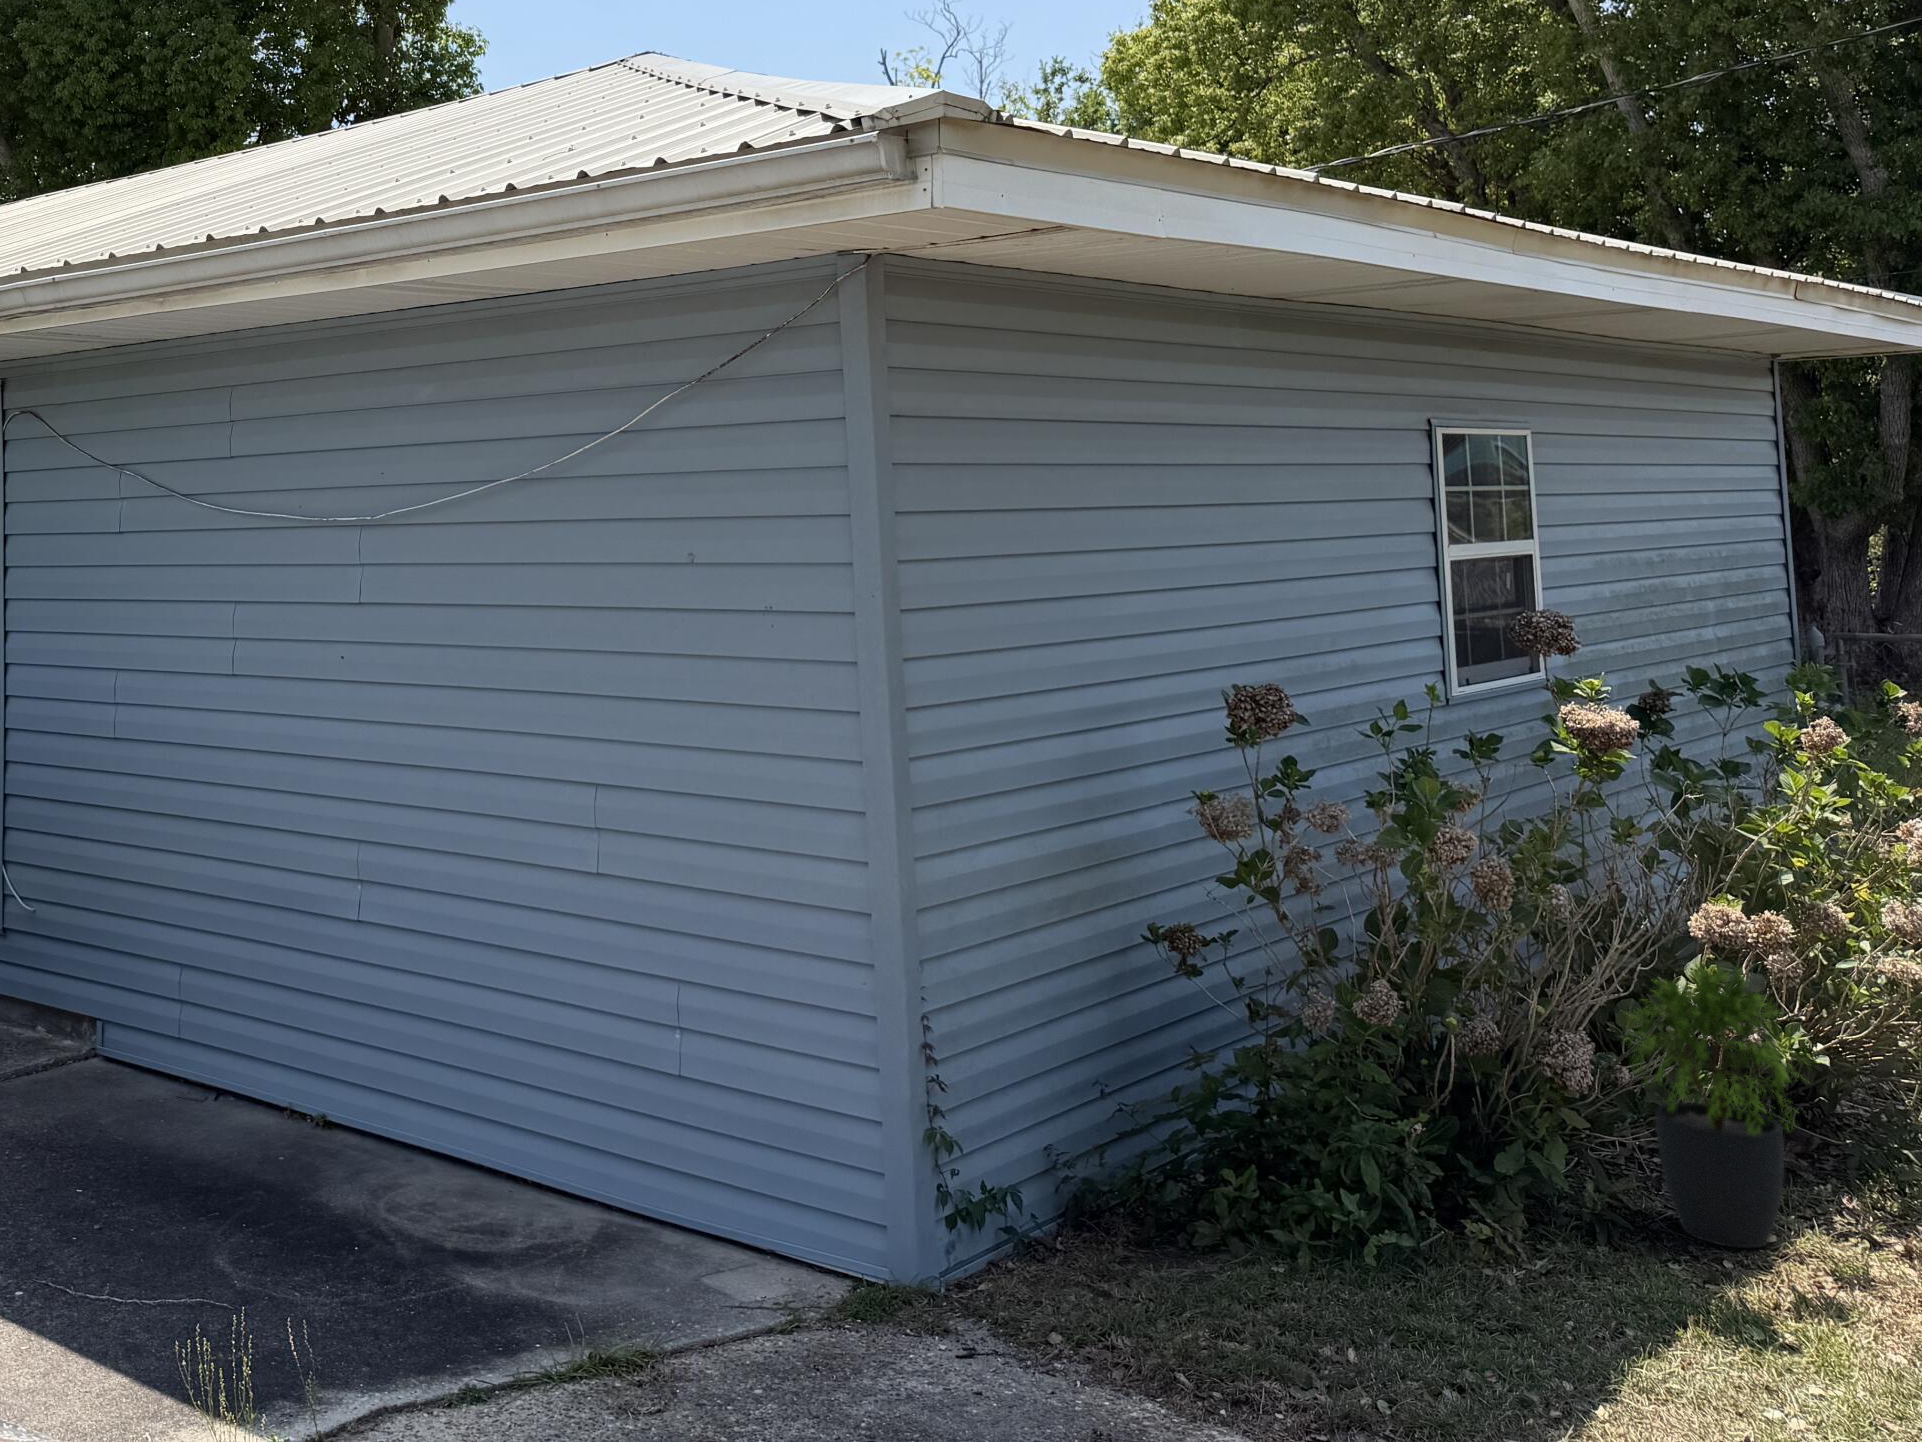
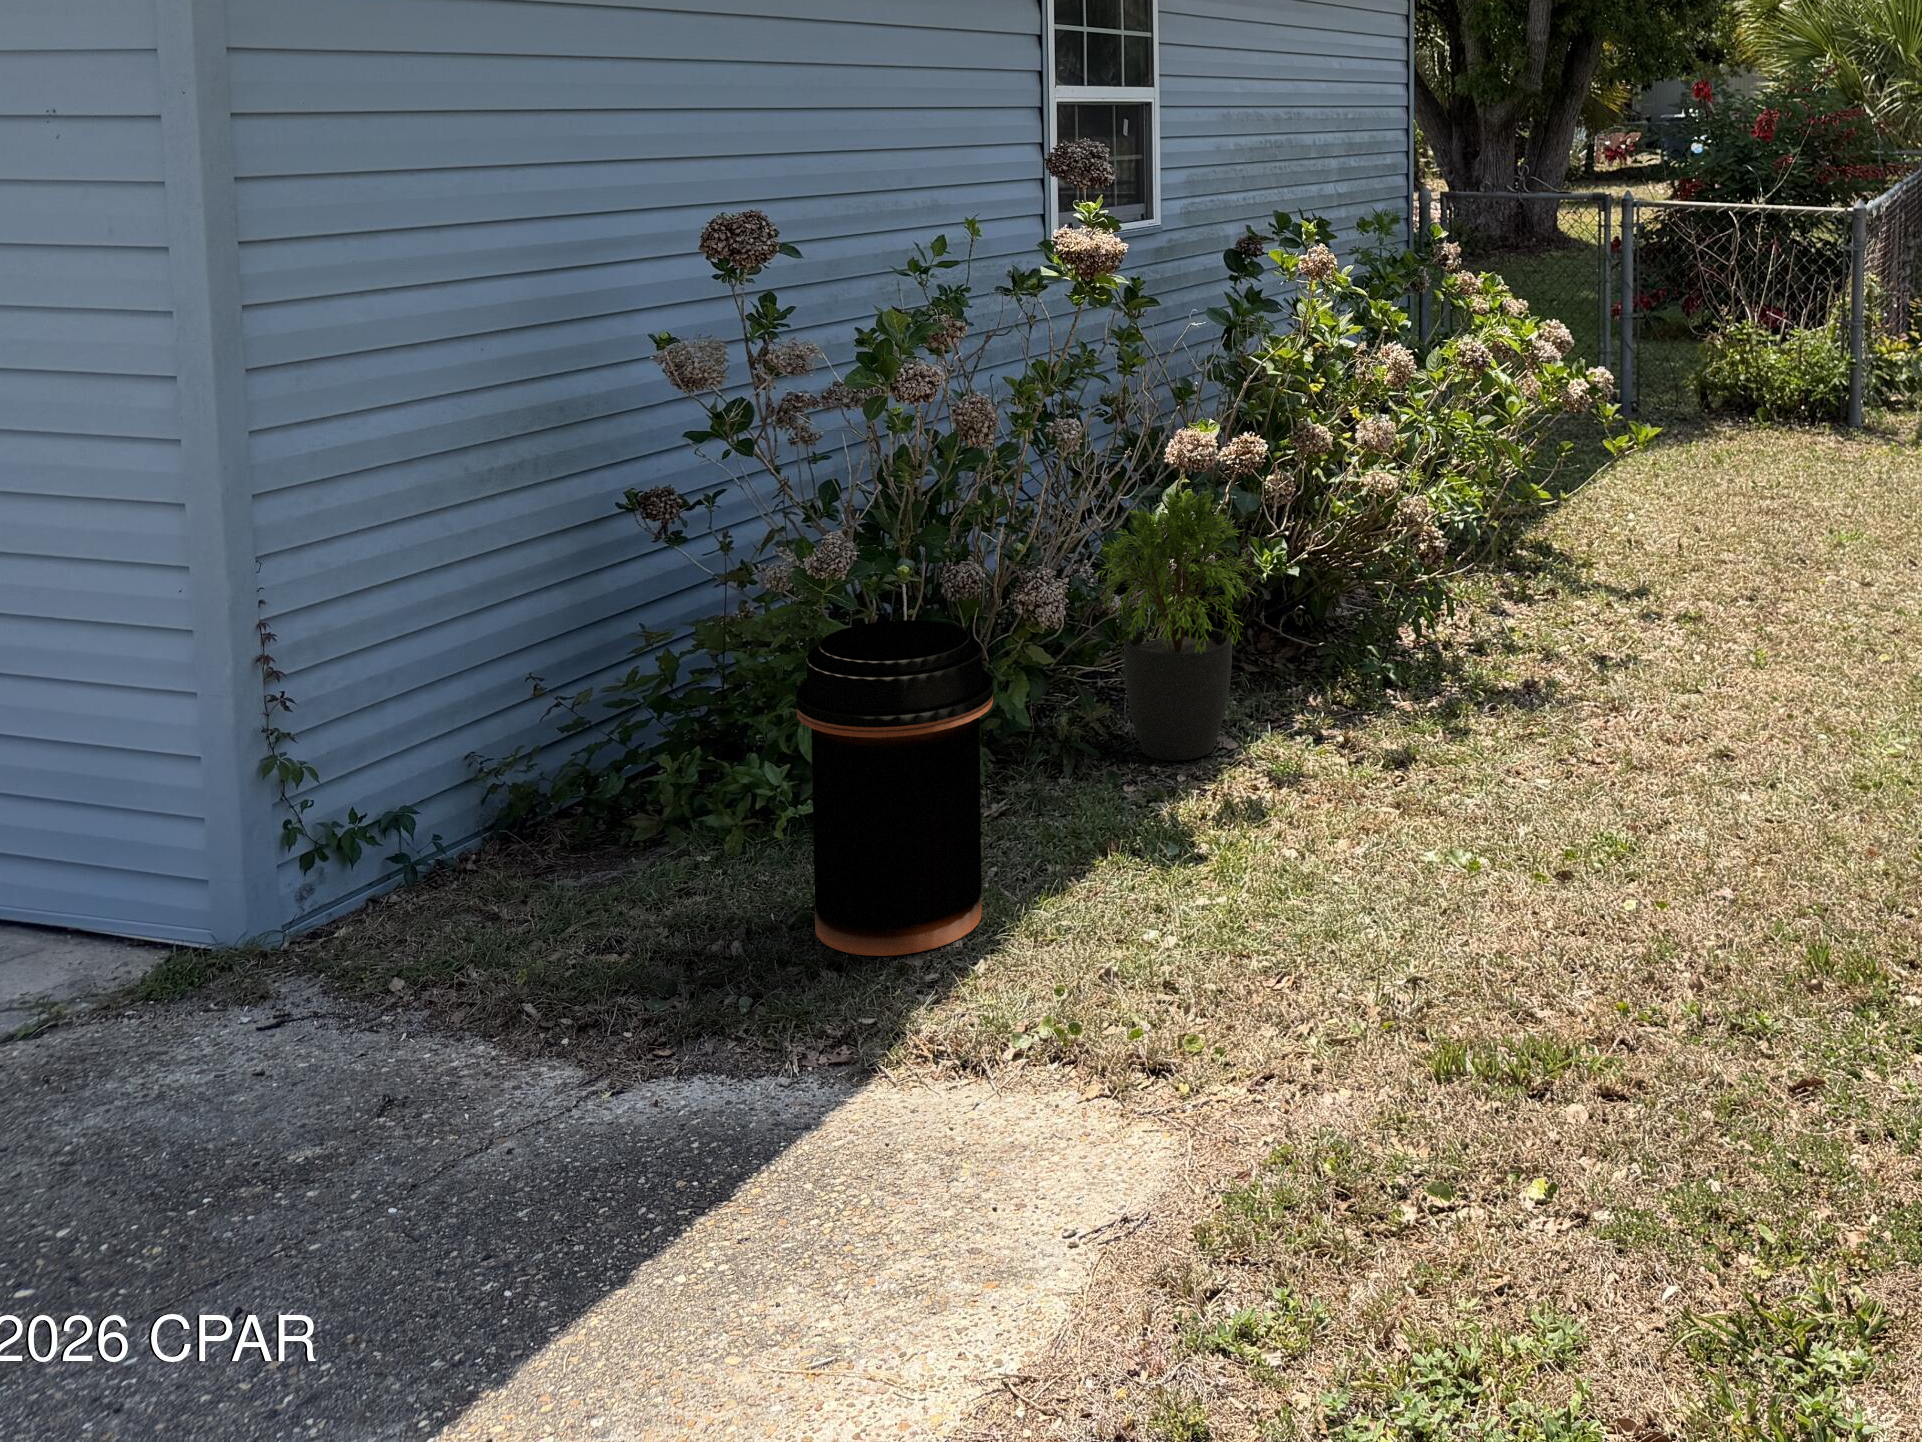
trash can: none [1404,1058,1597,1379] -> present [796,620,993,956]

